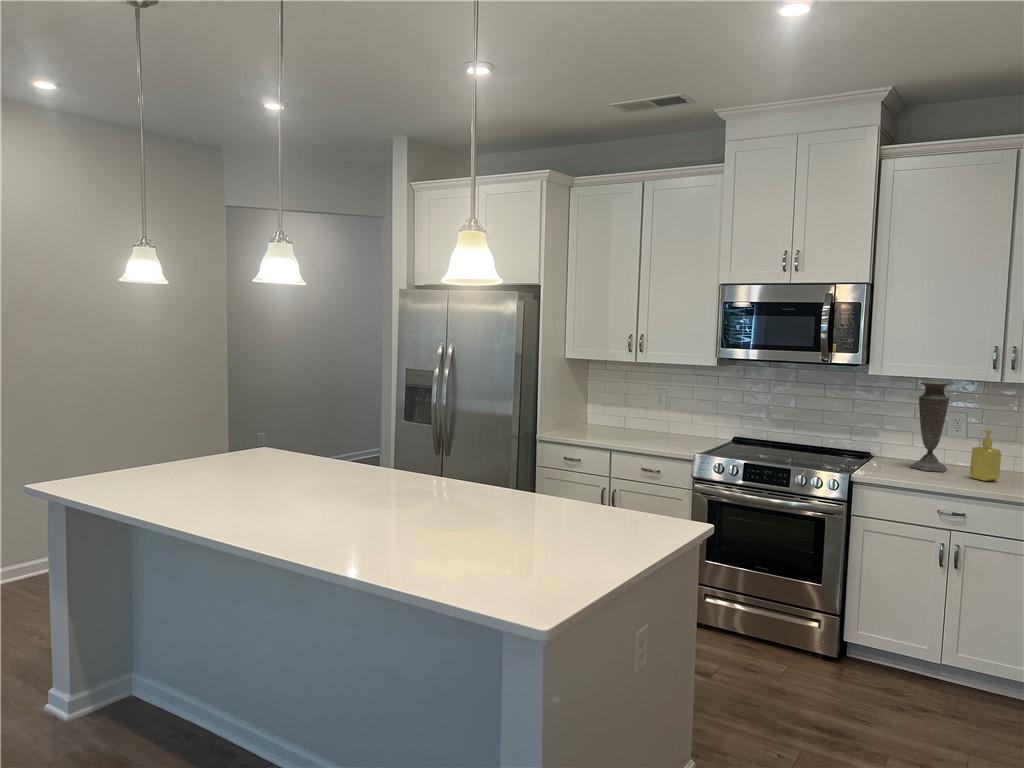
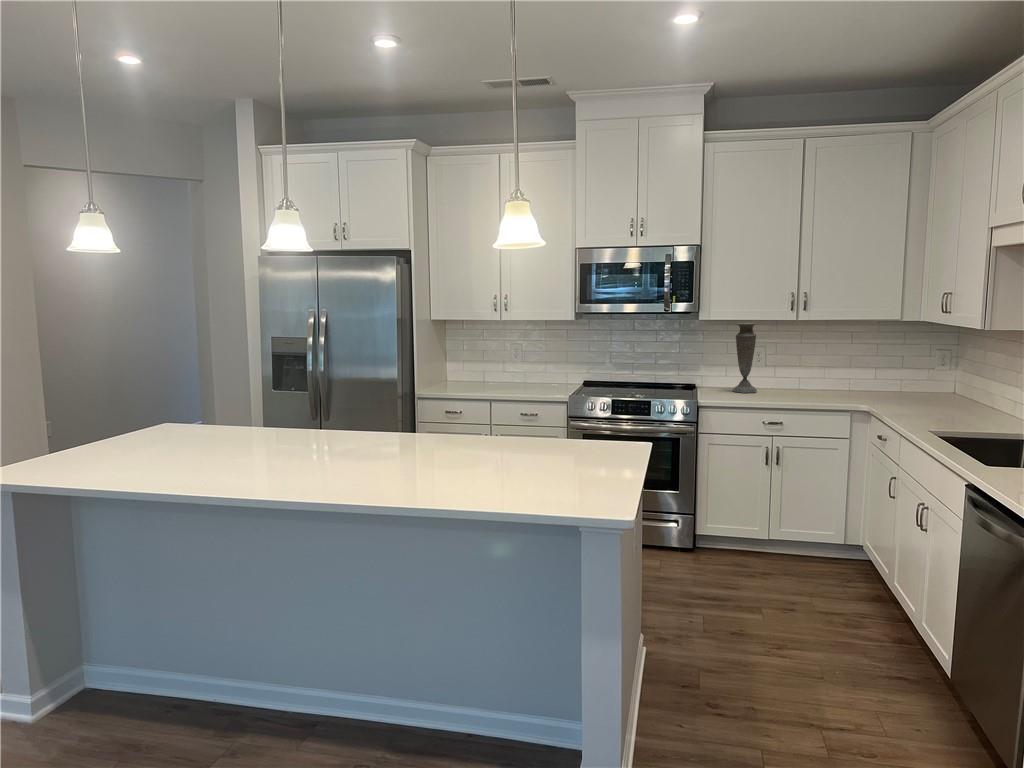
soap dispenser: present [970,429,1001,481] -> none [775,357,795,396]

